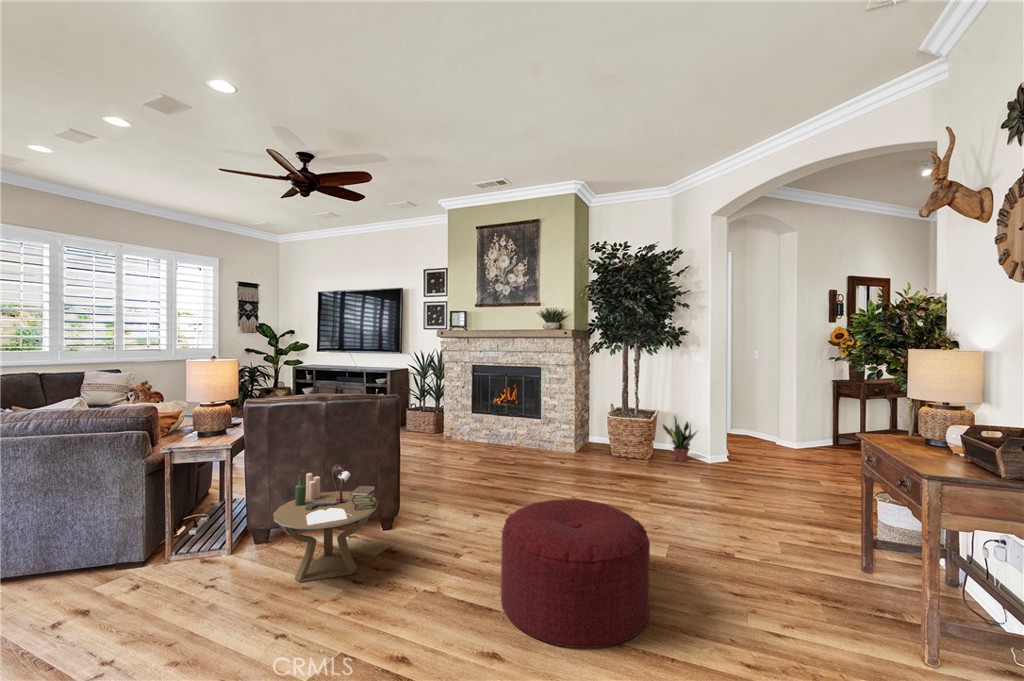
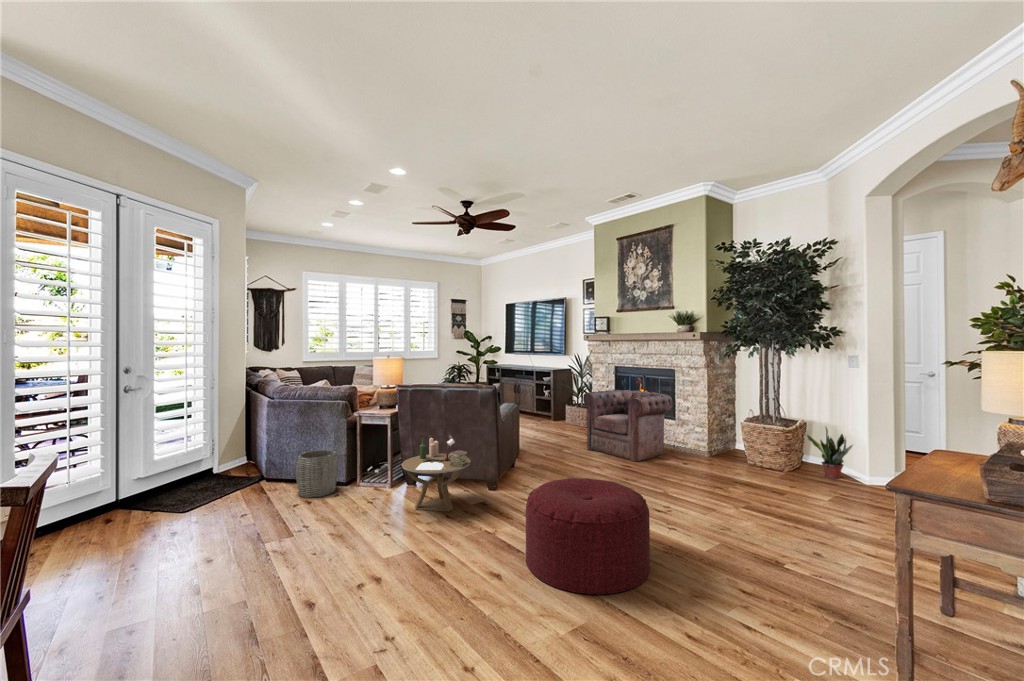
armchair: none [452,391,544,467] -> present [583,390,673,462]
woven basket: none [42,515,130,607] -> present [296,450,338,498]

